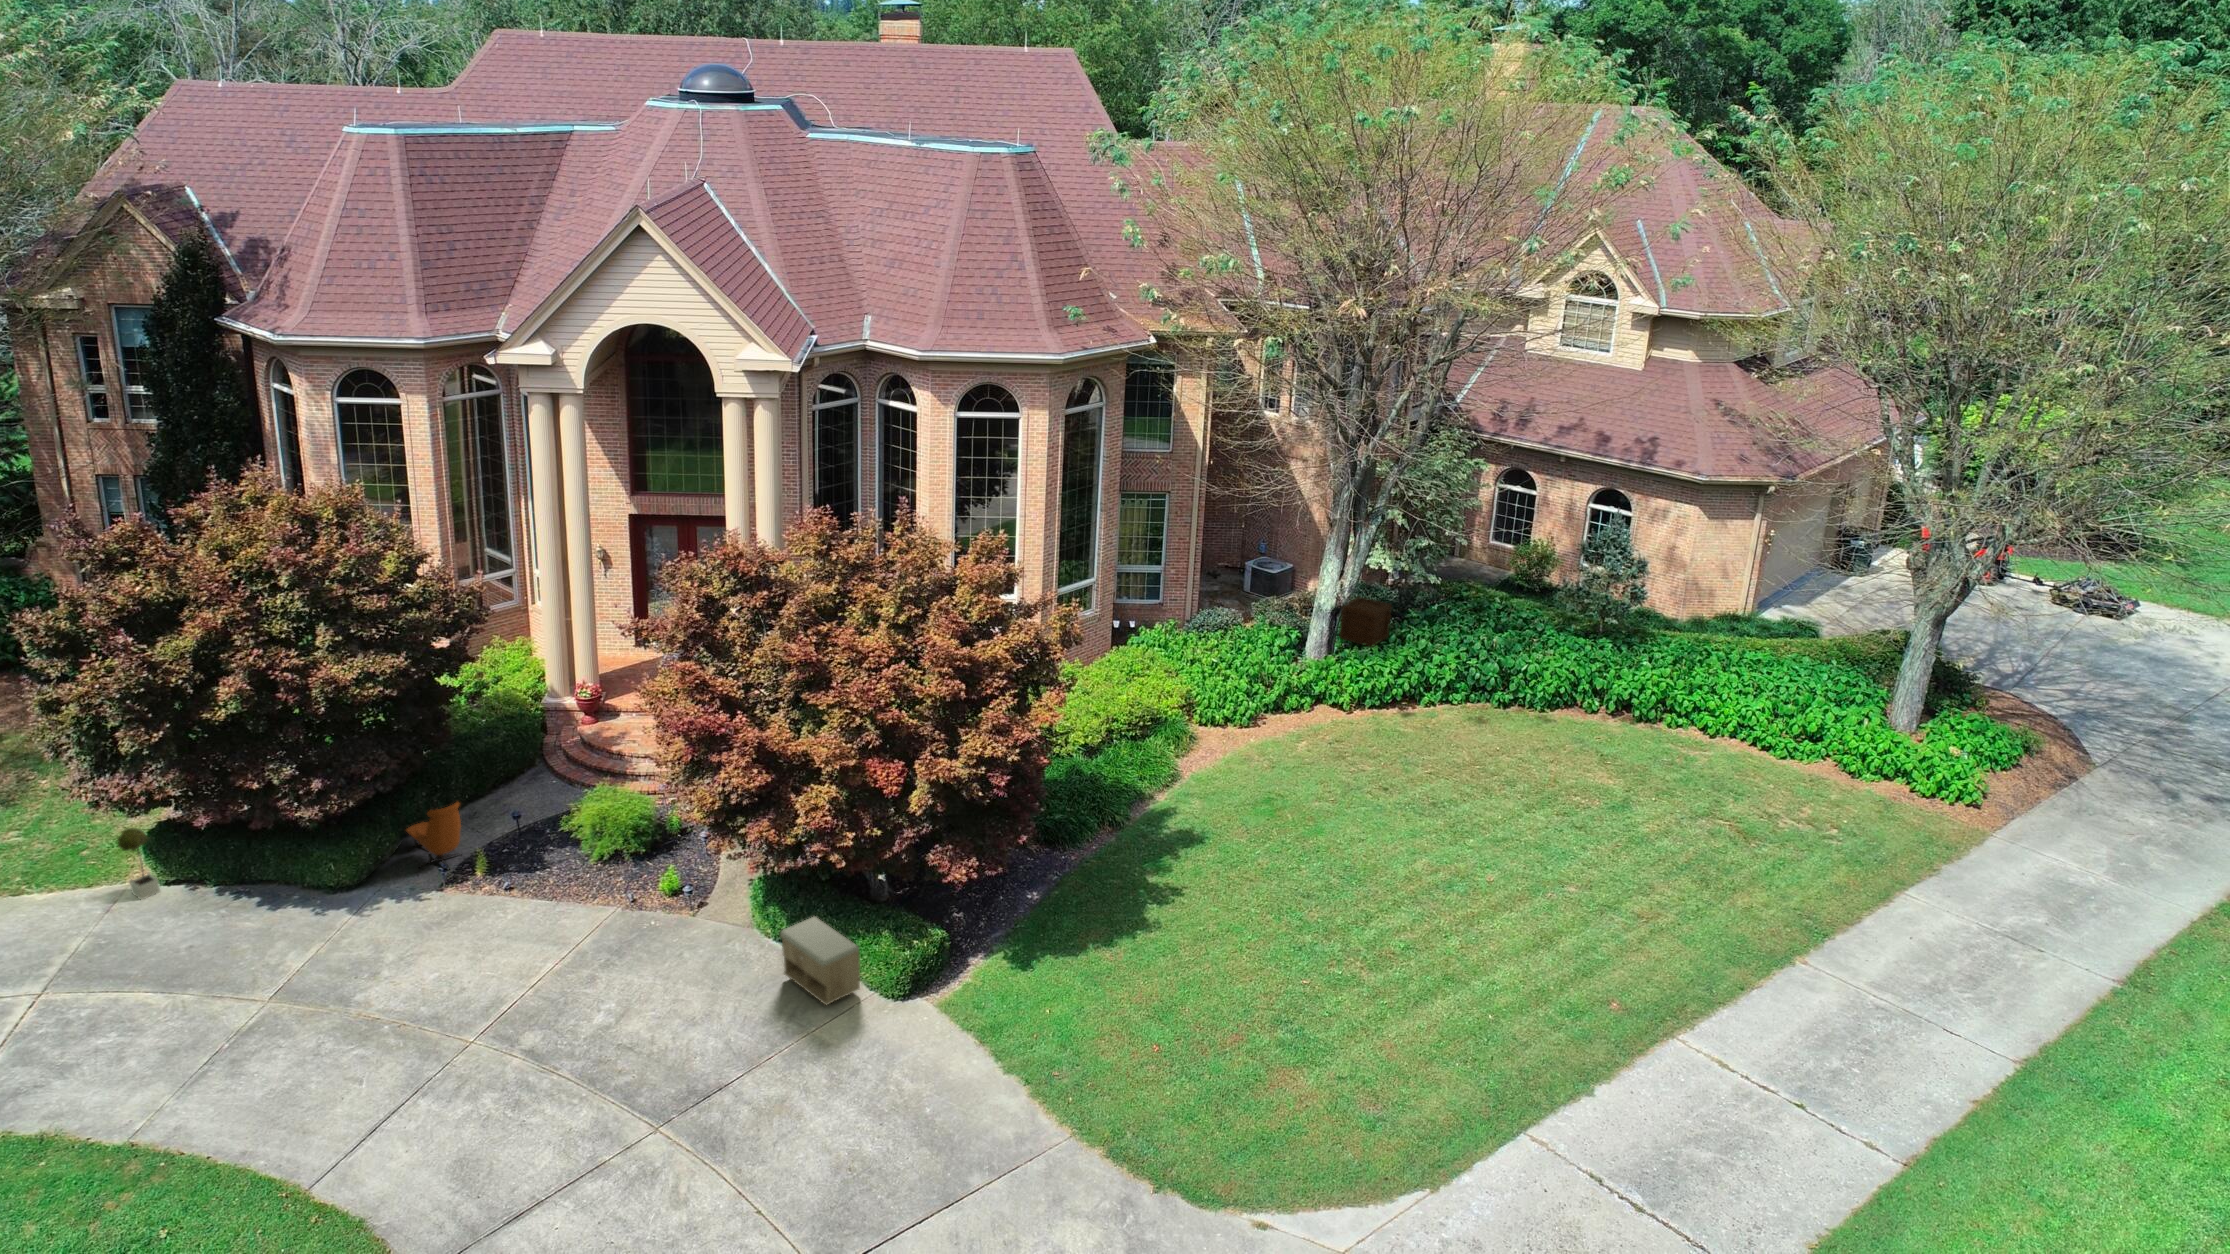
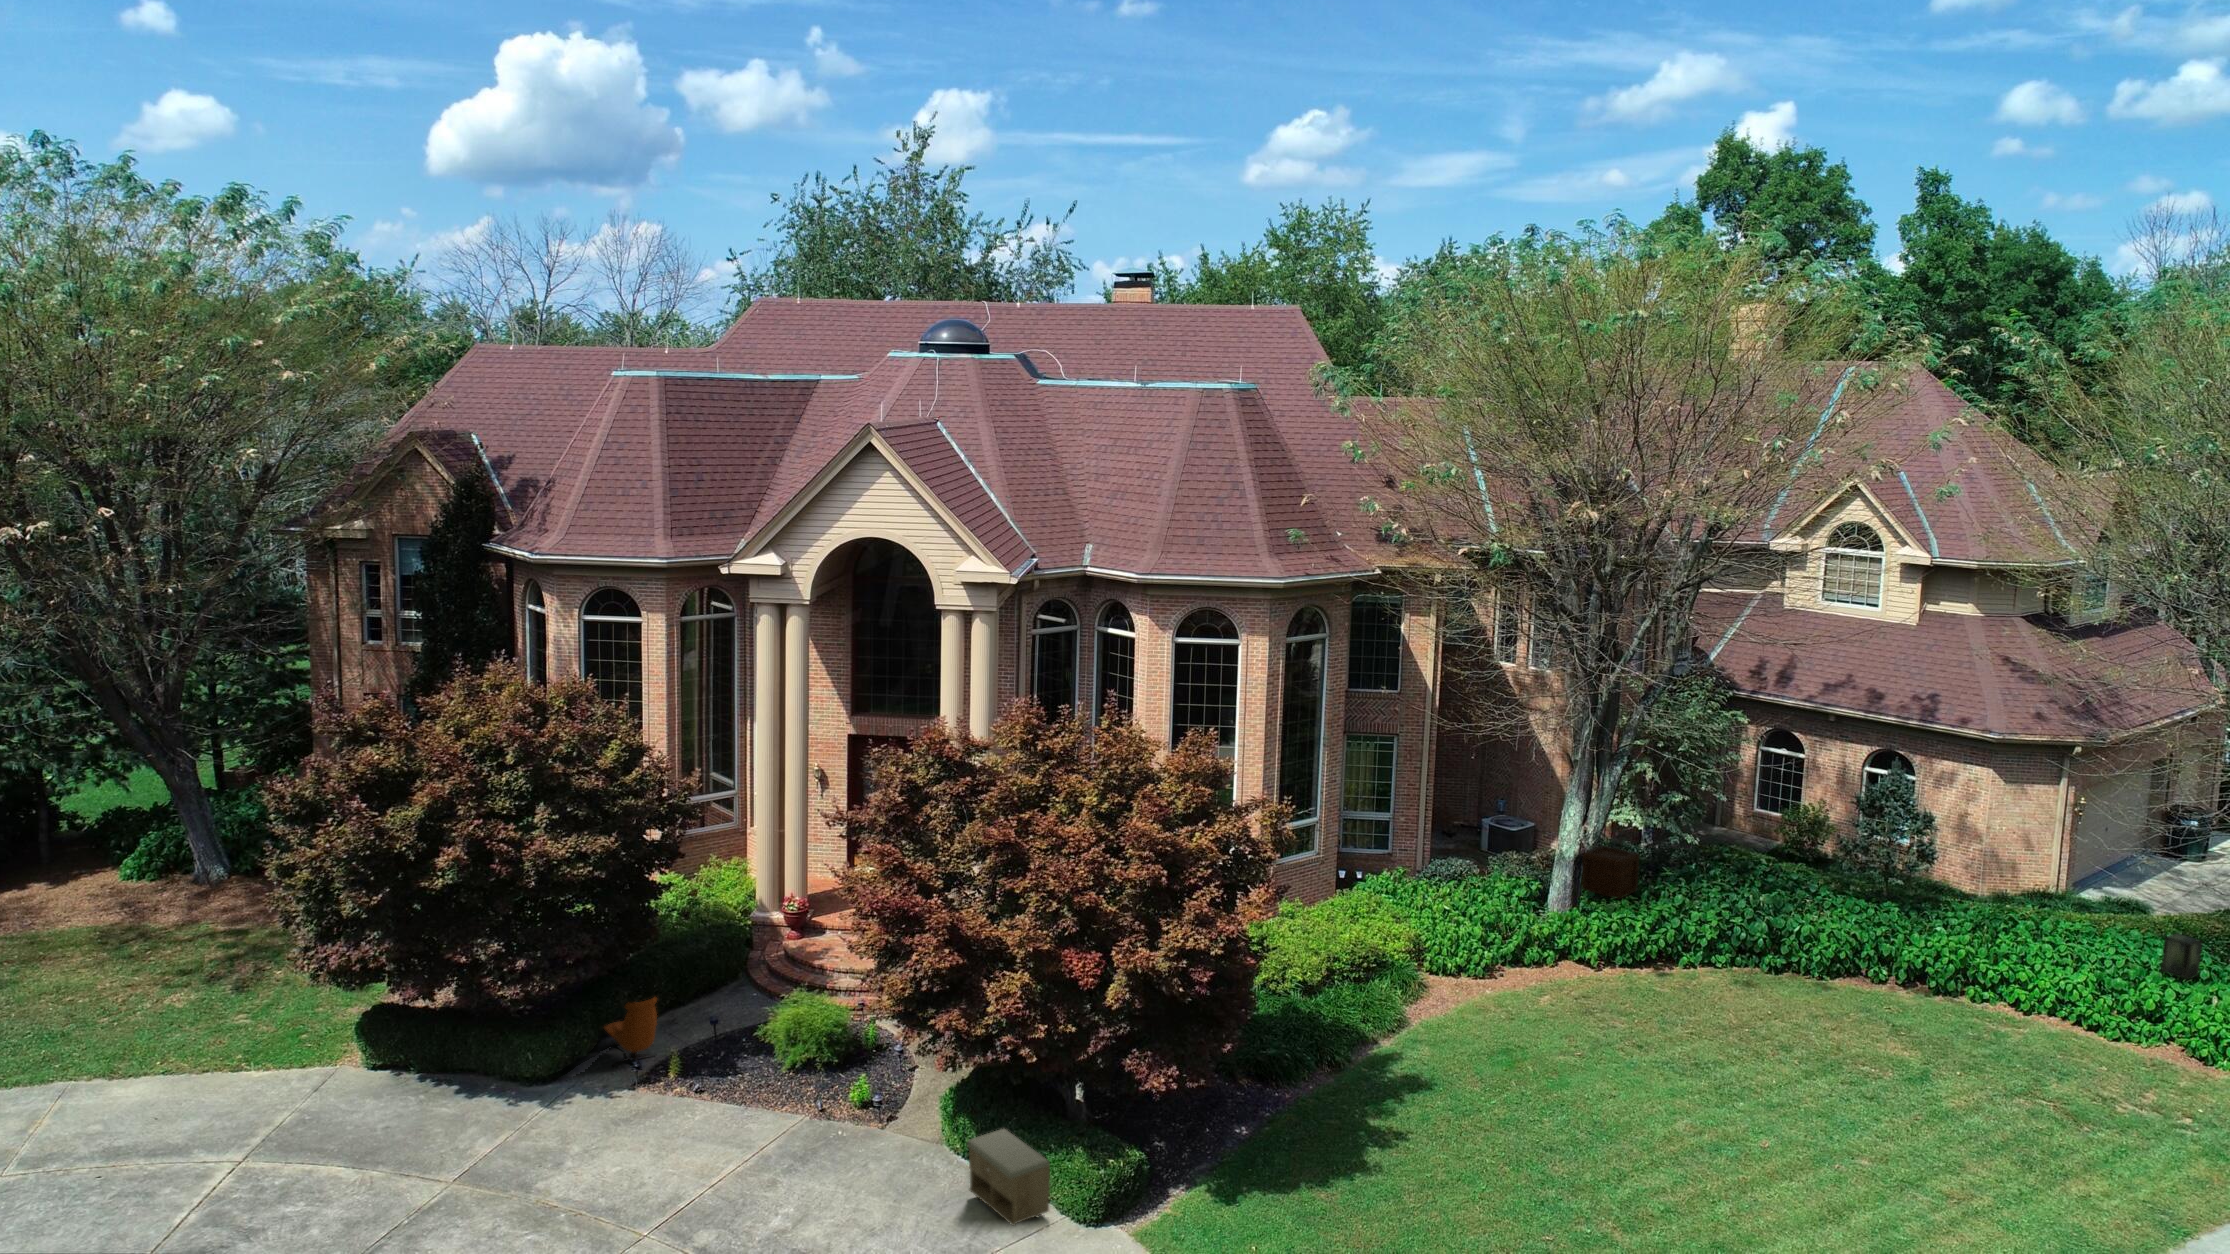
storage box: none [1820,662,1857,702] -> present [2161,934,2202,979]
potted tree: present [117,828,160,899] -> none [333,1004,367,1079]

